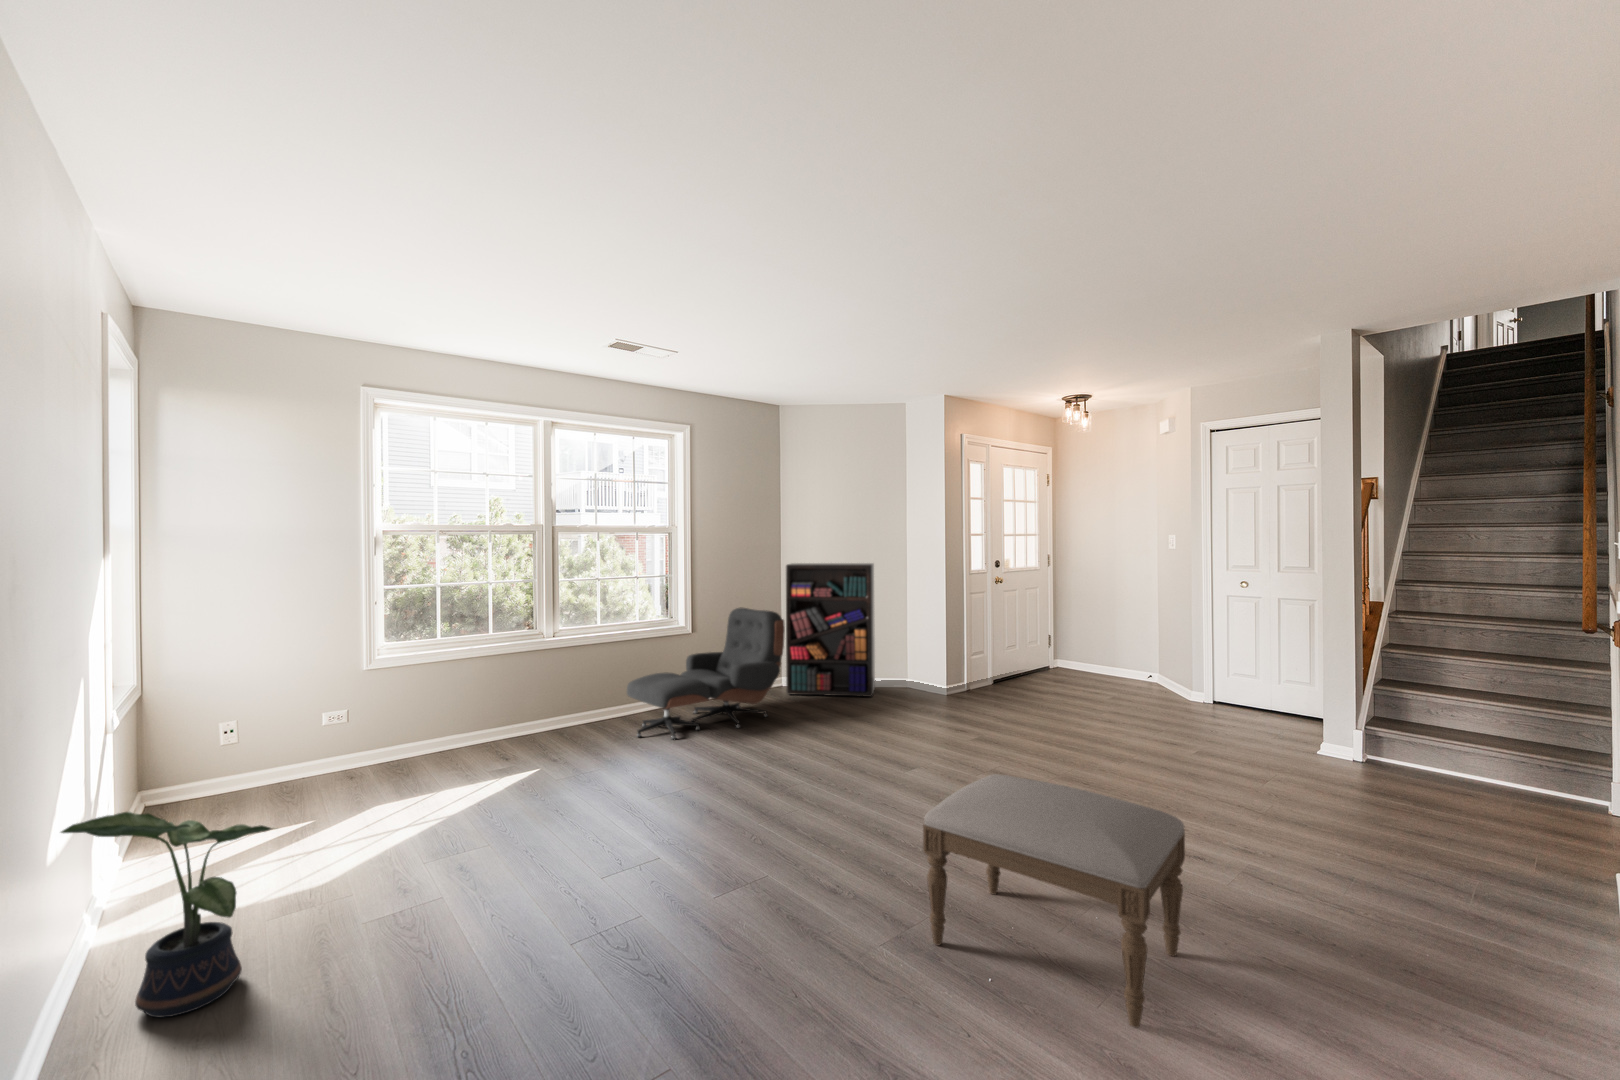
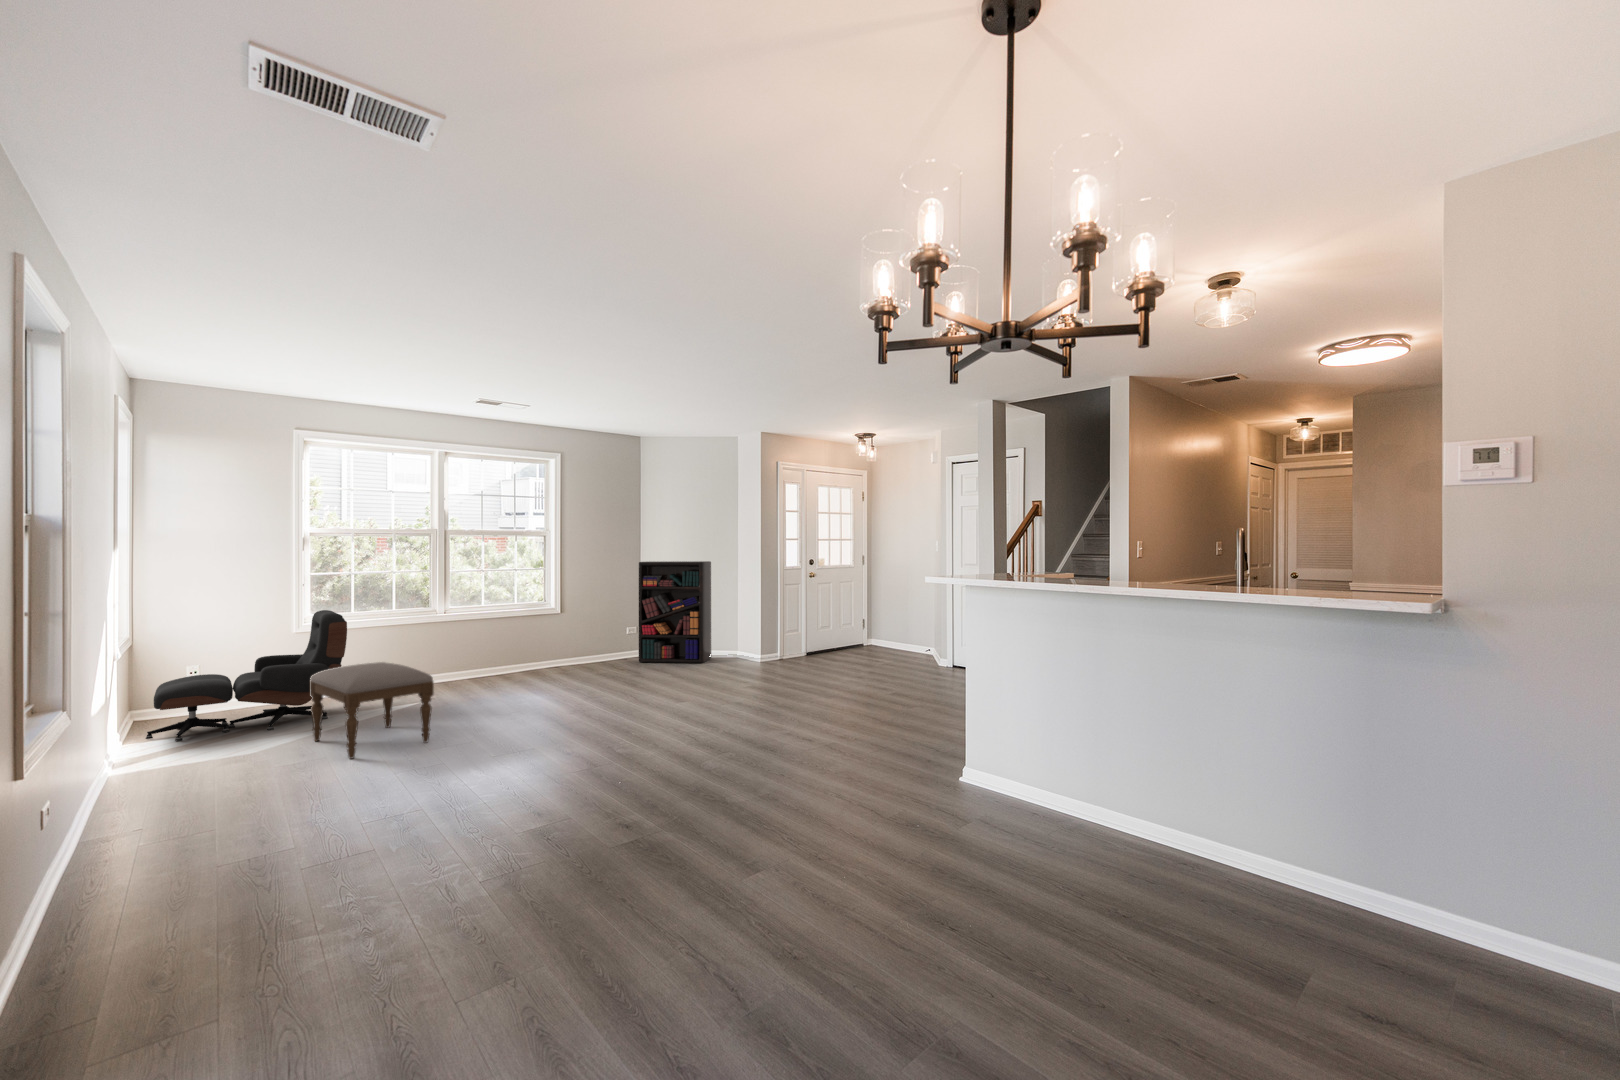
lounge chair: present [627,607,785,739] -> present [146,610,347,741]
ottoman: present [923,774,1185,1028] -> present [310,662,434,759]
potted plant: present [61,812,272,1017] -> none [82,685,210,801]

